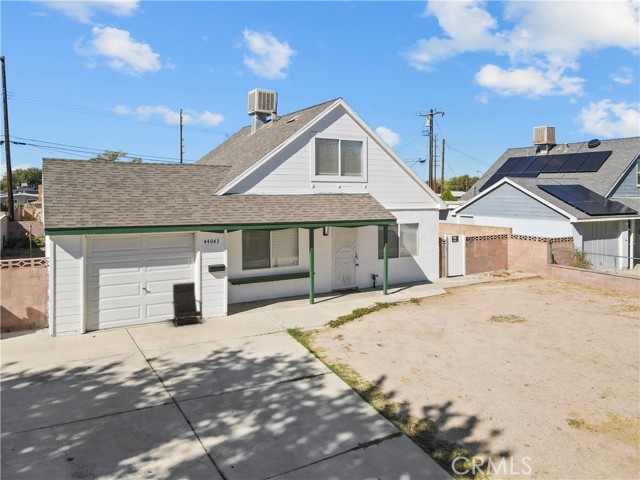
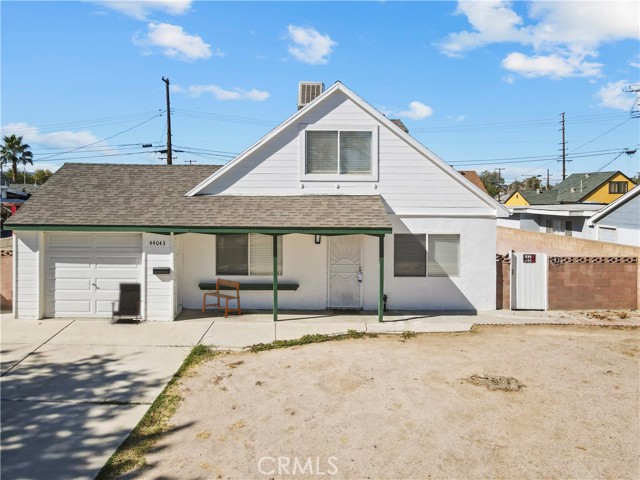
bench: none [237,272,275,308] -> present [202,278,241,318]

